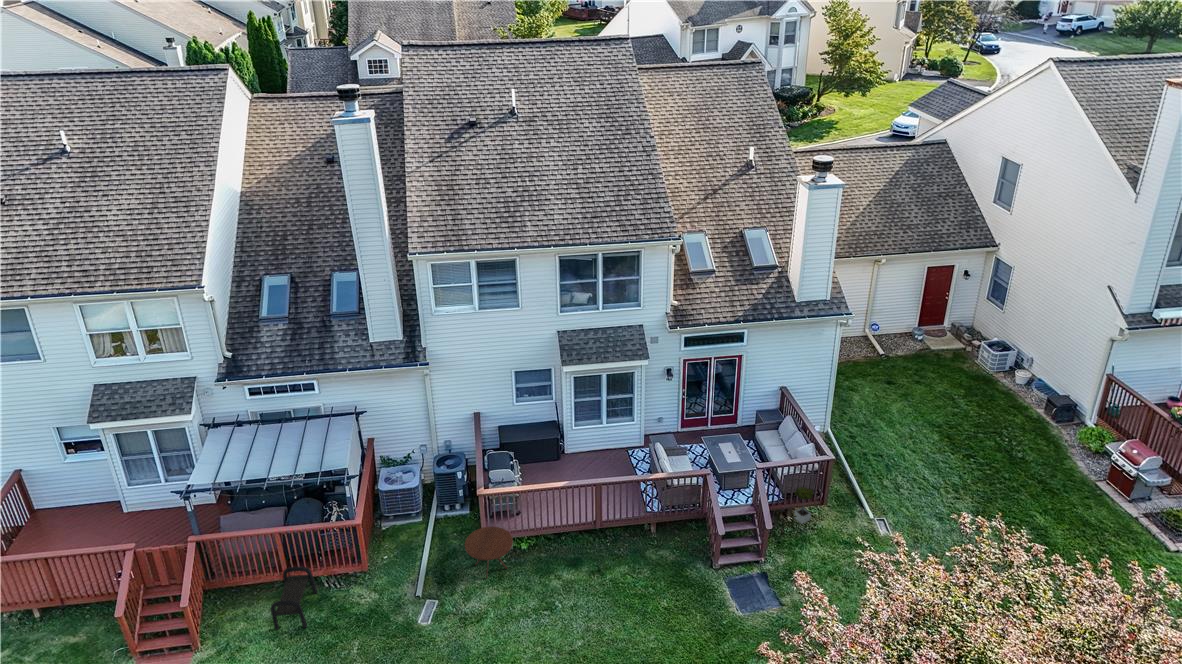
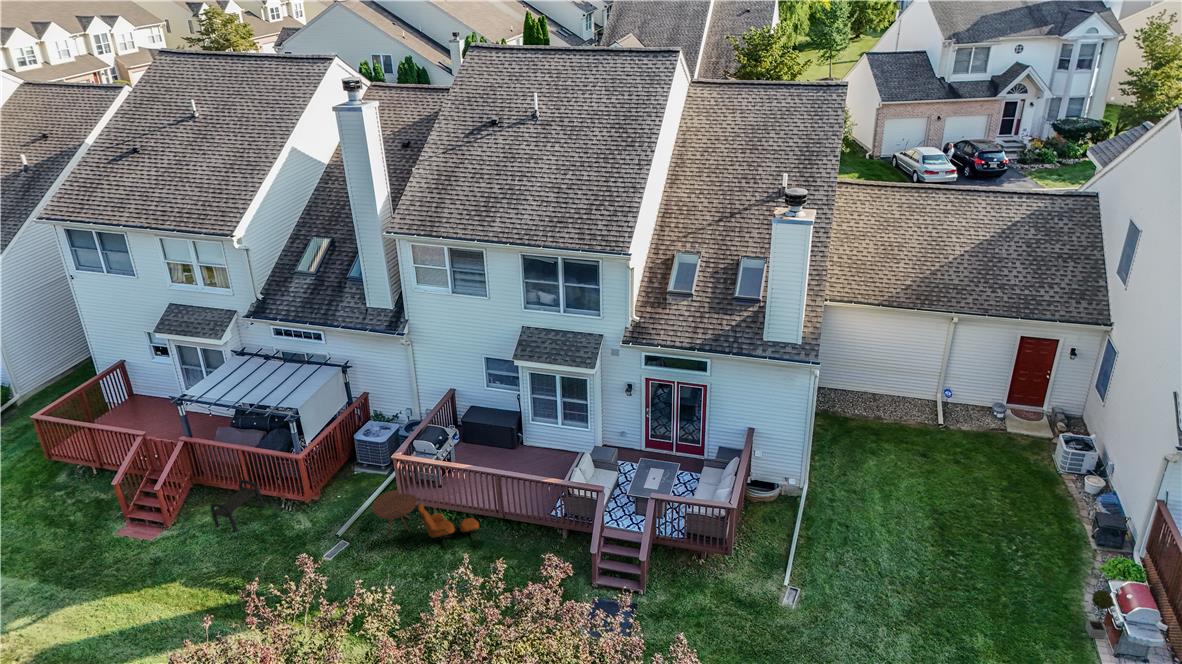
potted tree: present [794,487,813,524] -> present [1085,590,1115,639]
lounge chair: none [527,532,580,573] -> present [418,503,479,546]

